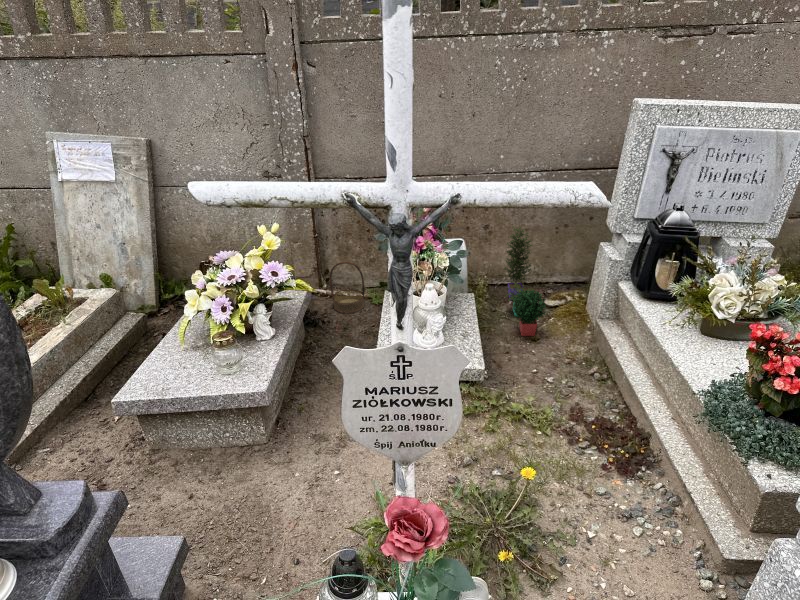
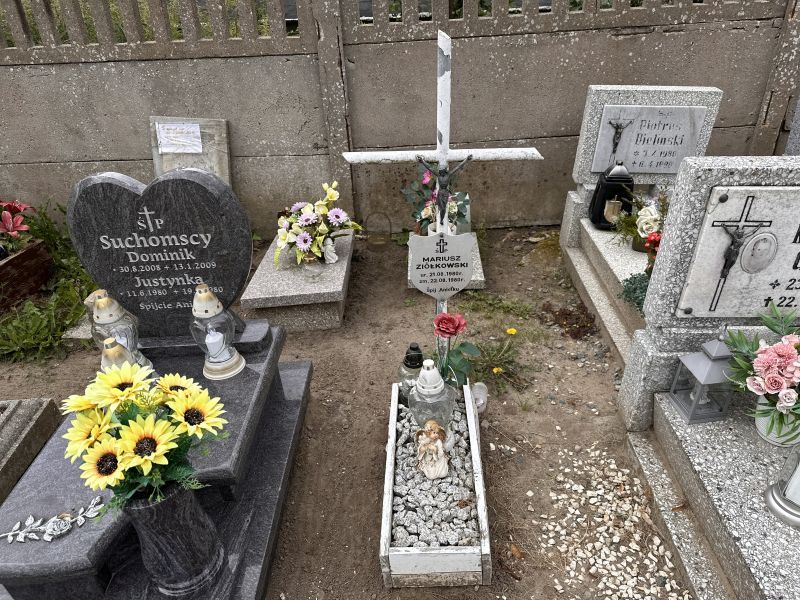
potted plant: present [504,226,546,336] -> none [499,180,530,263]

